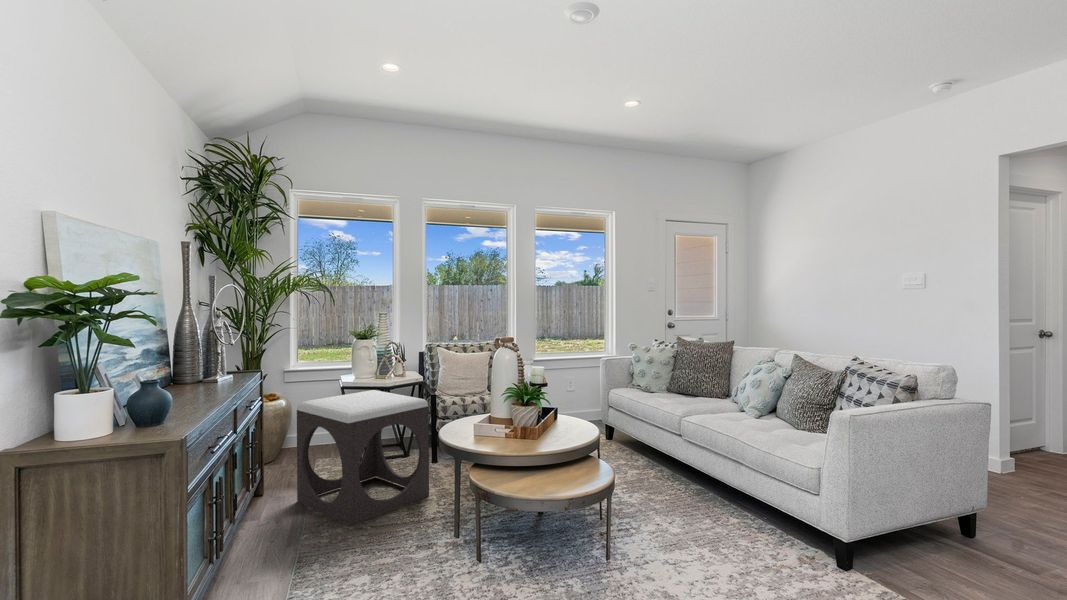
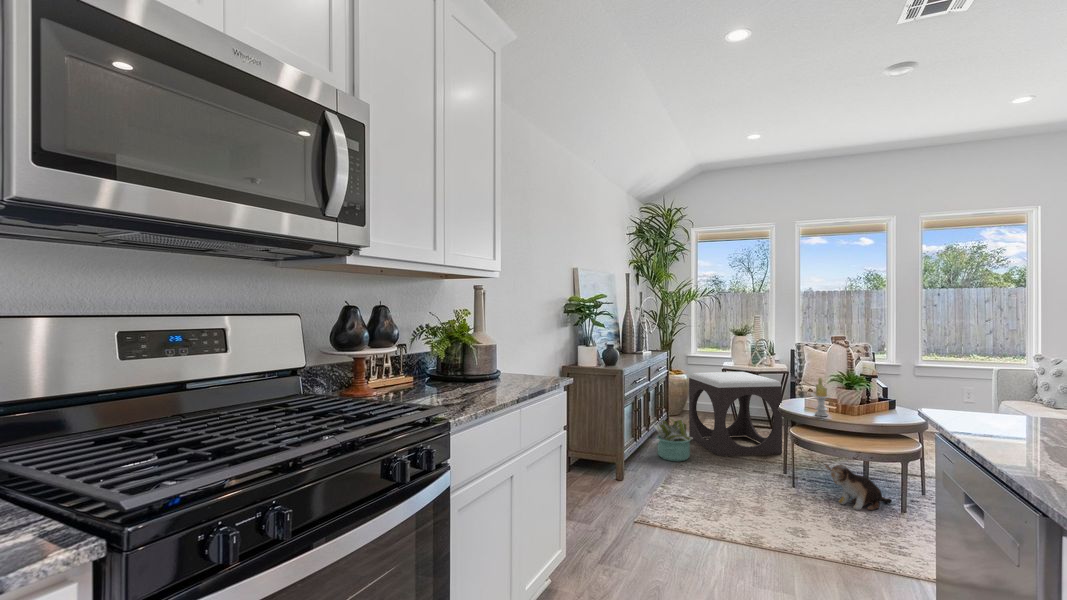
candle: none [479,394,504,446] -> present [811,378,832,416]
decorative plant: none [241,486,315,564] -> present [654,419,692,461]
plush toy: none [513,513,572,568] -> present [825,465,892,510]

